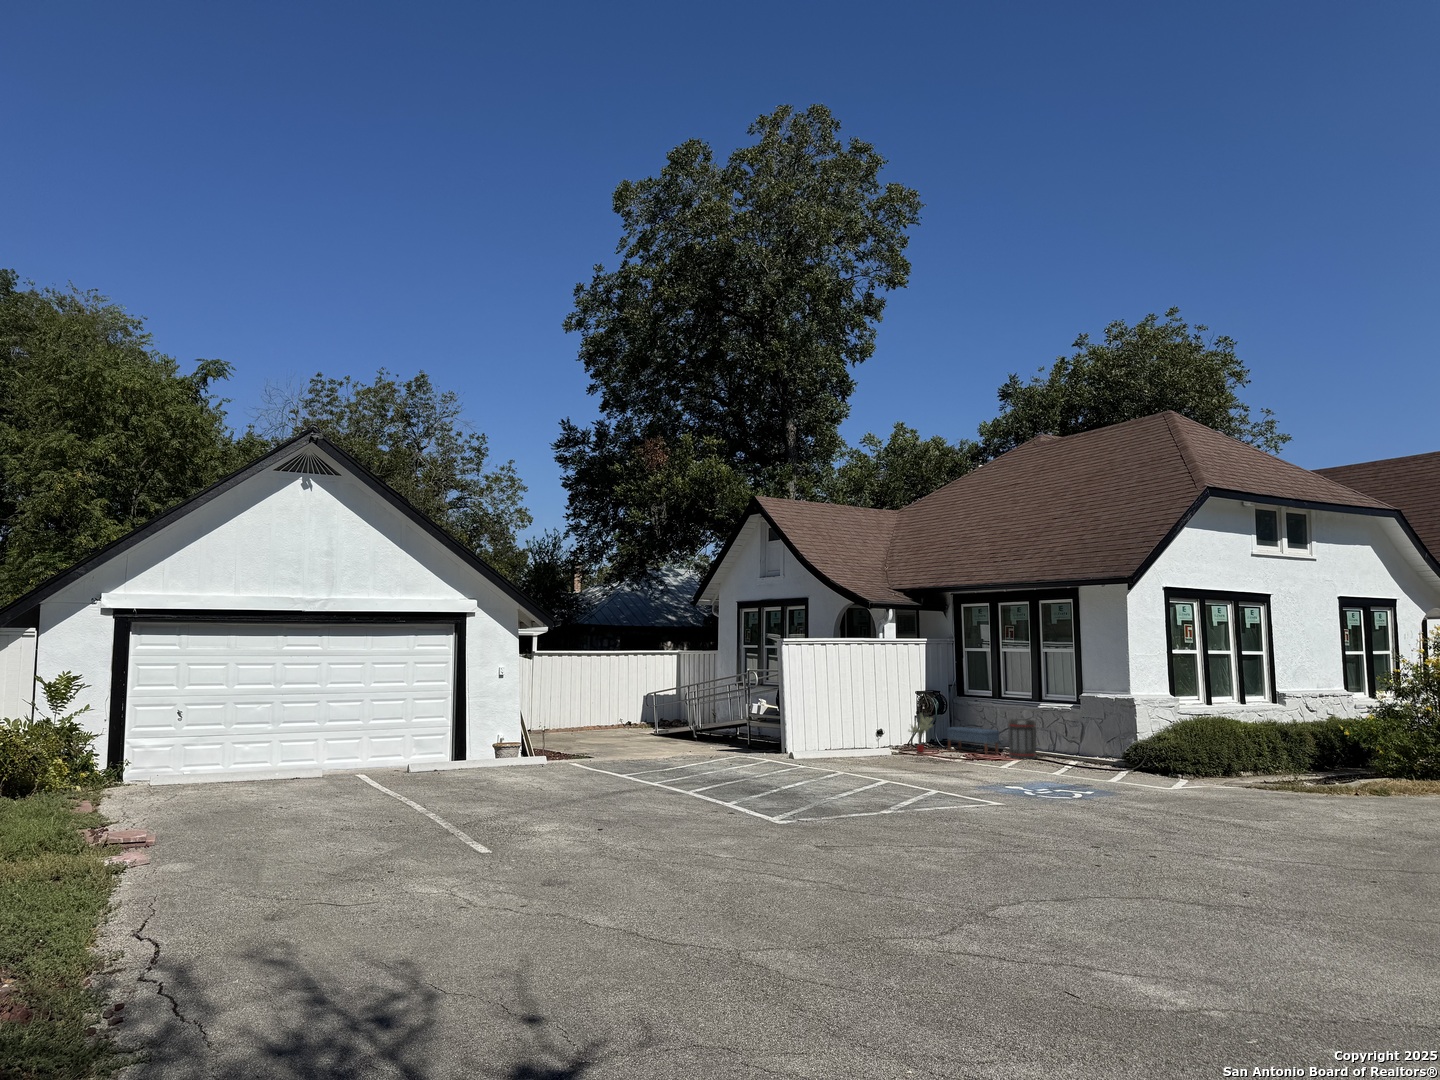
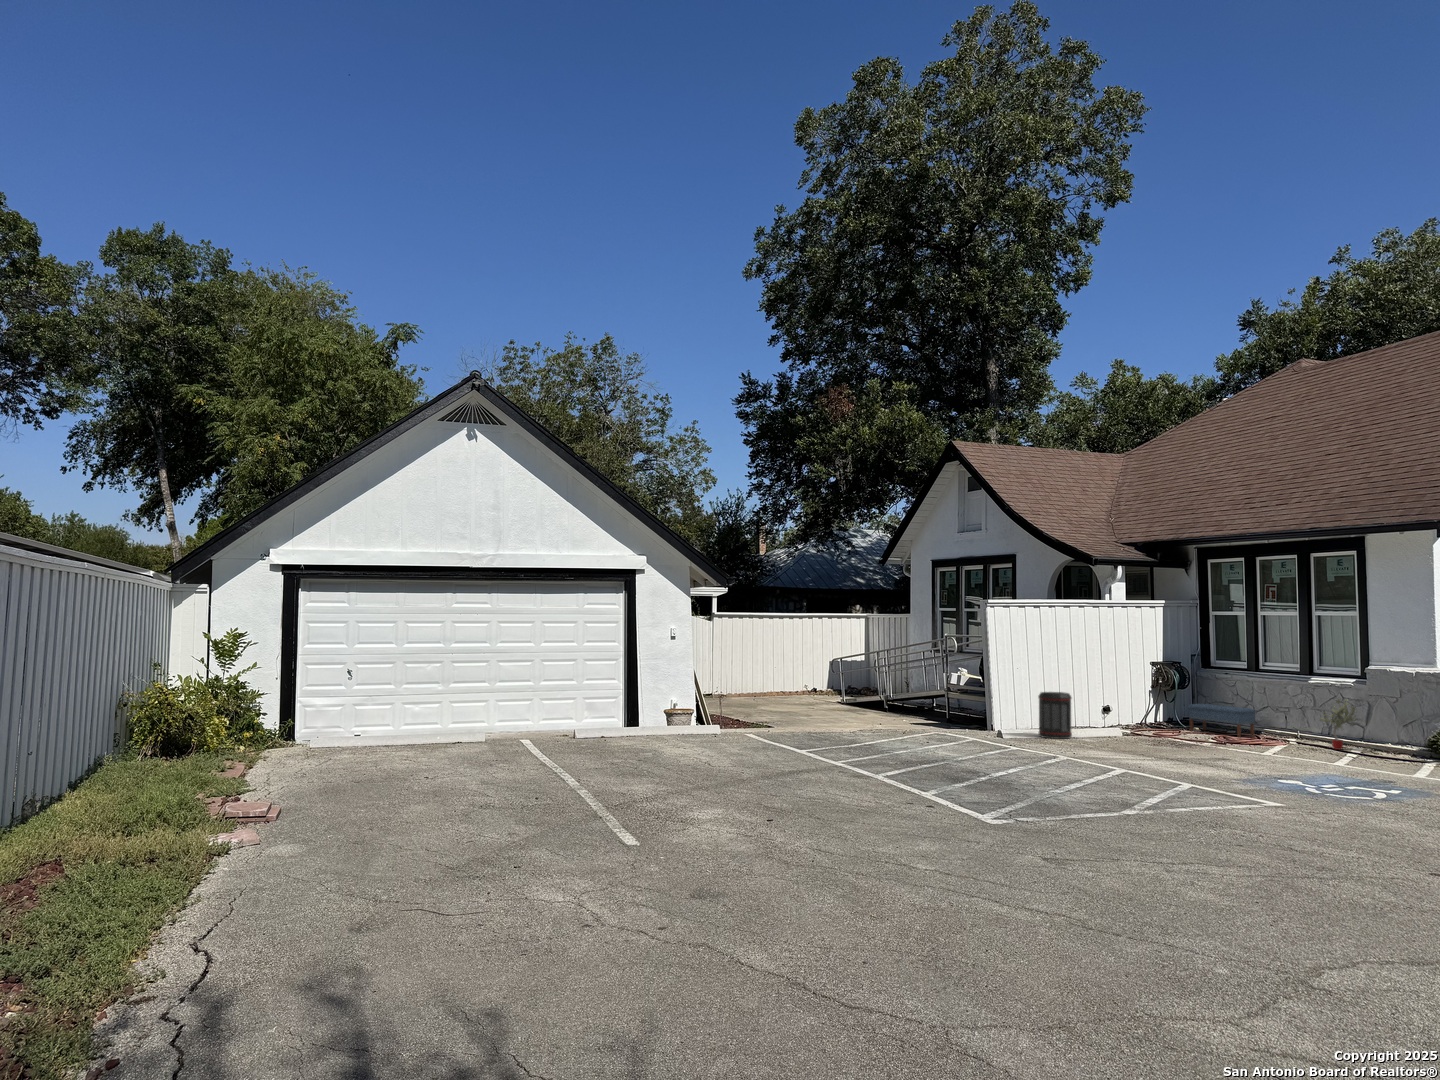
potted tree: present [908,714,932,752] -> present [1321,699,1356,750]
trash can: present [1008,719,1037,759] -> present [1038,692,1072,739]

